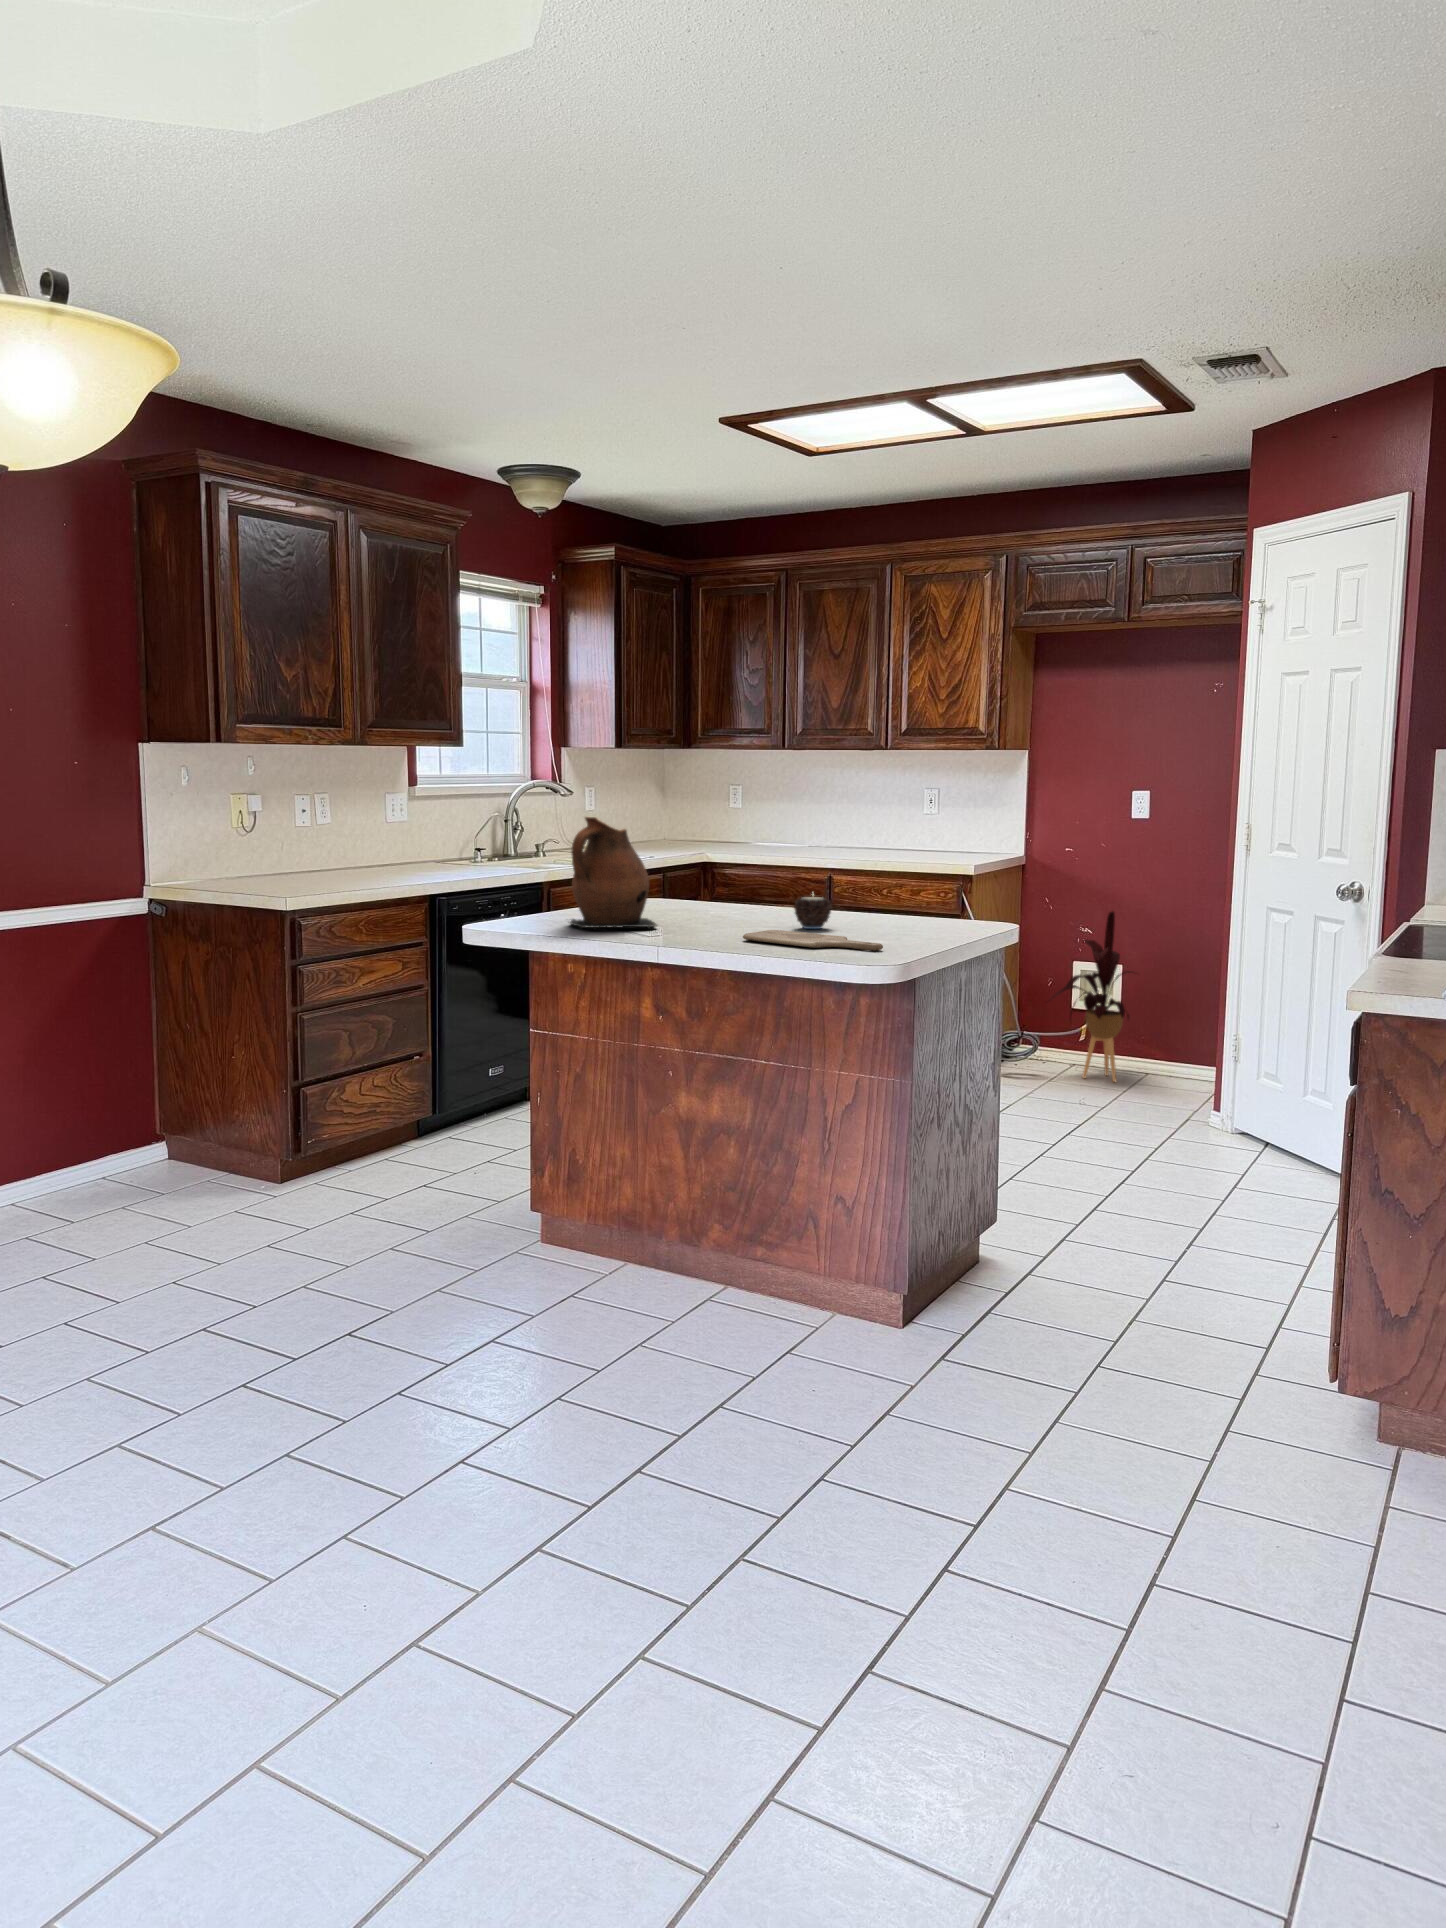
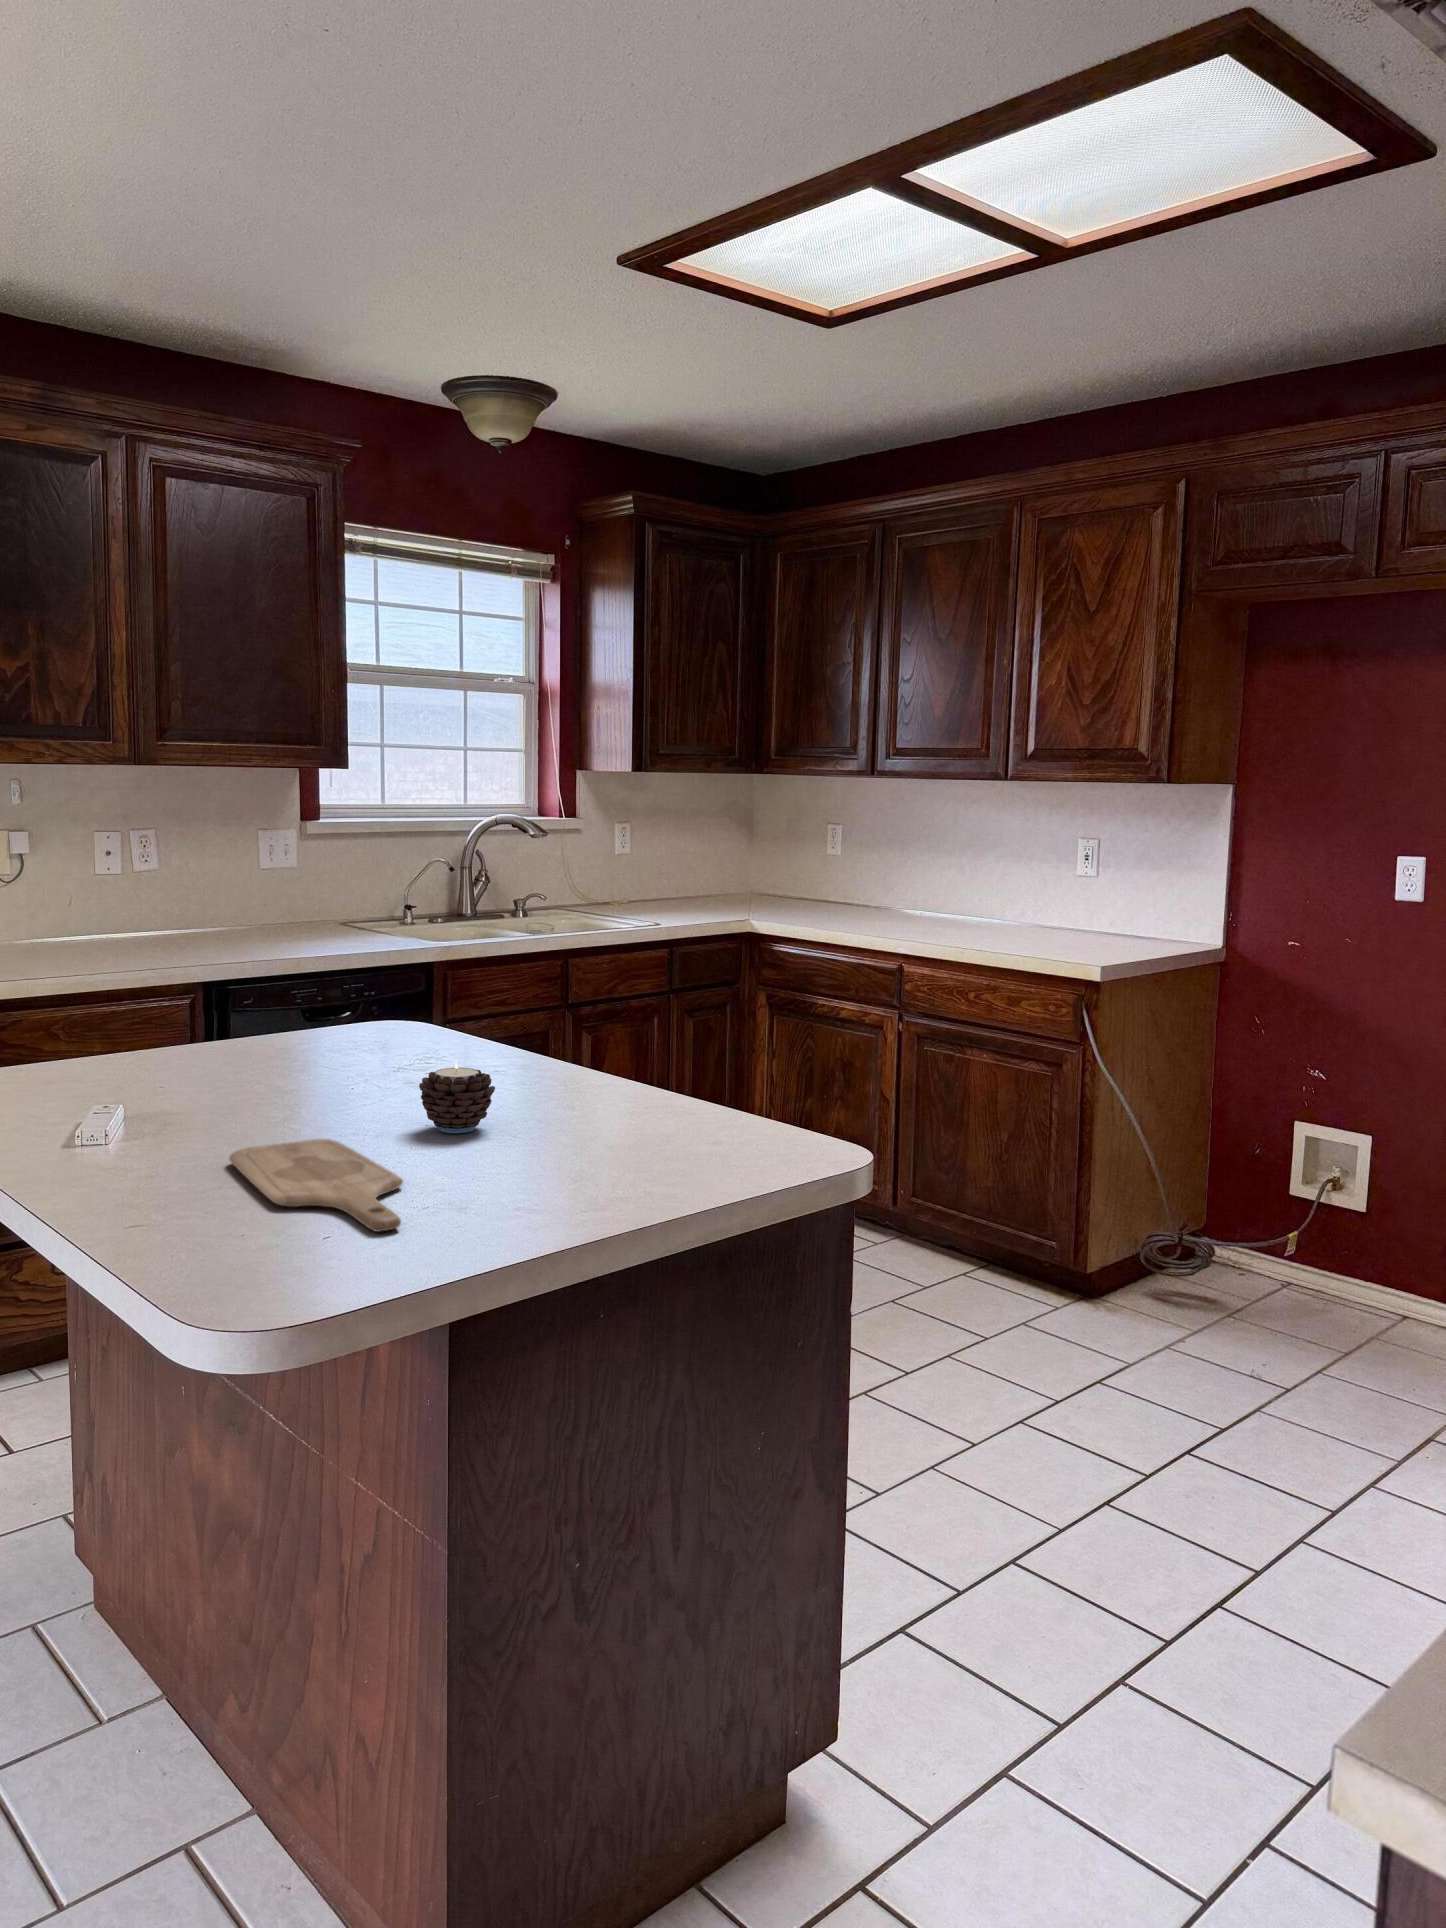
ceramic pitcher: present [570,817,657,928] -> none [52,900,249,1109]
house plant: present [1050,911,1132,1082] -> none [1222,1054,1383,1333]

